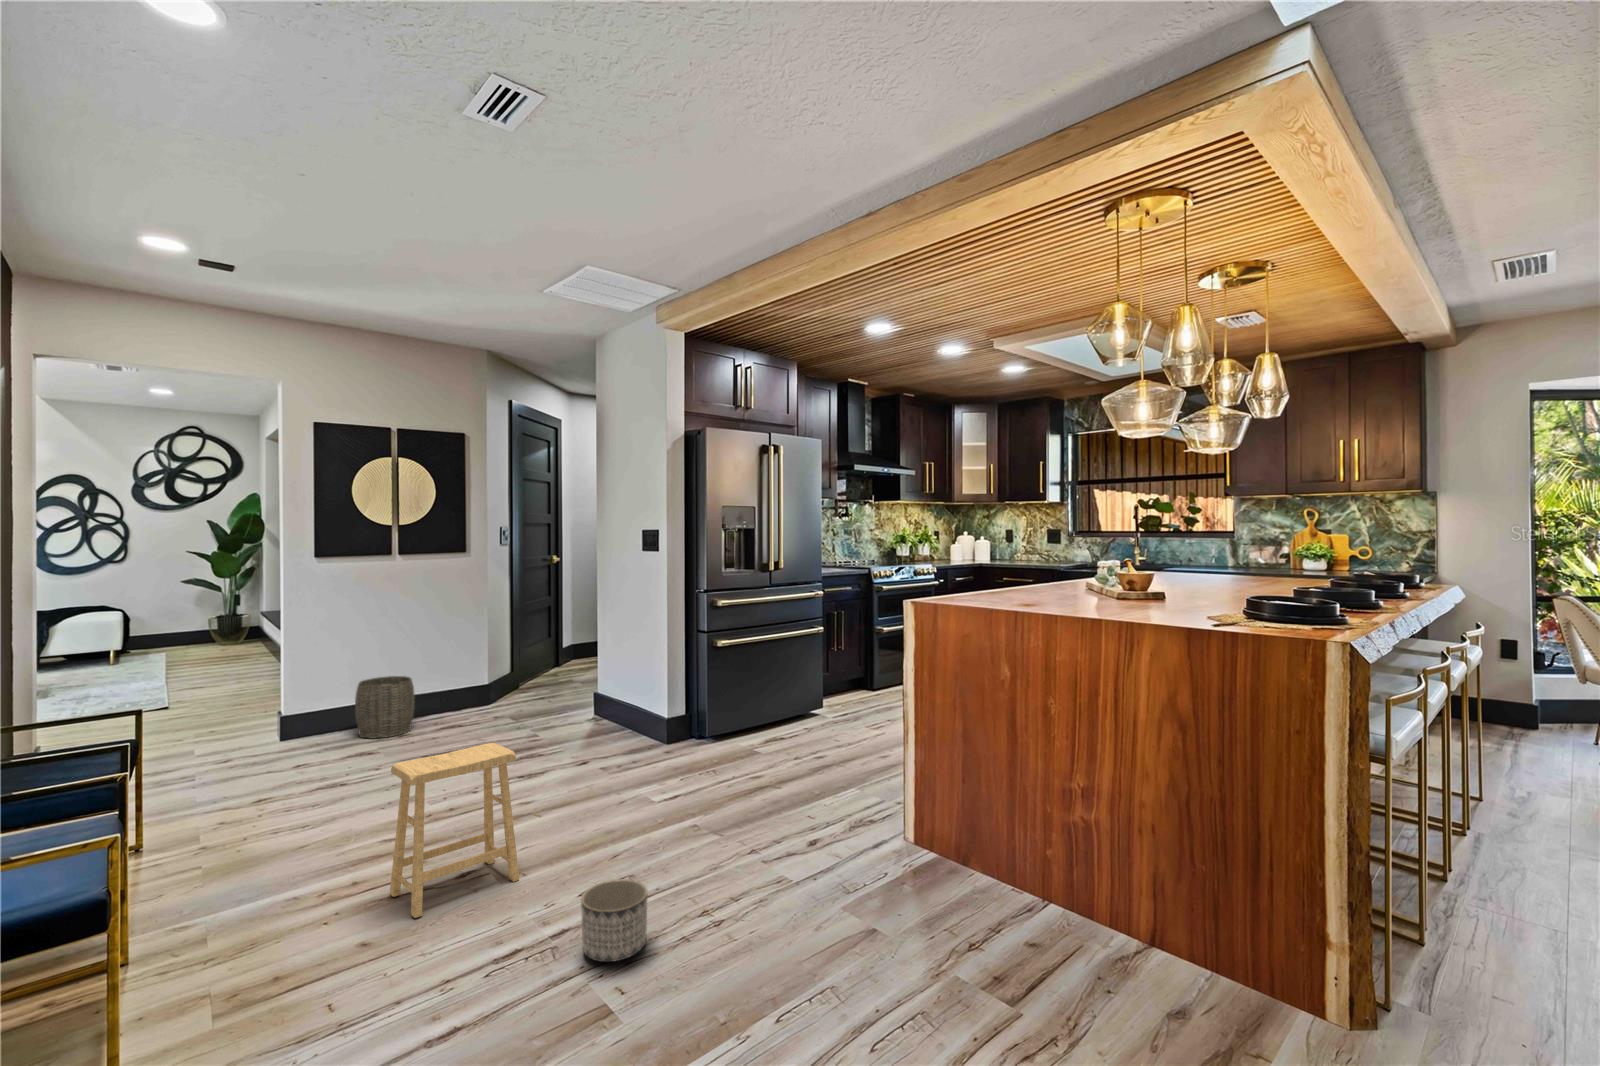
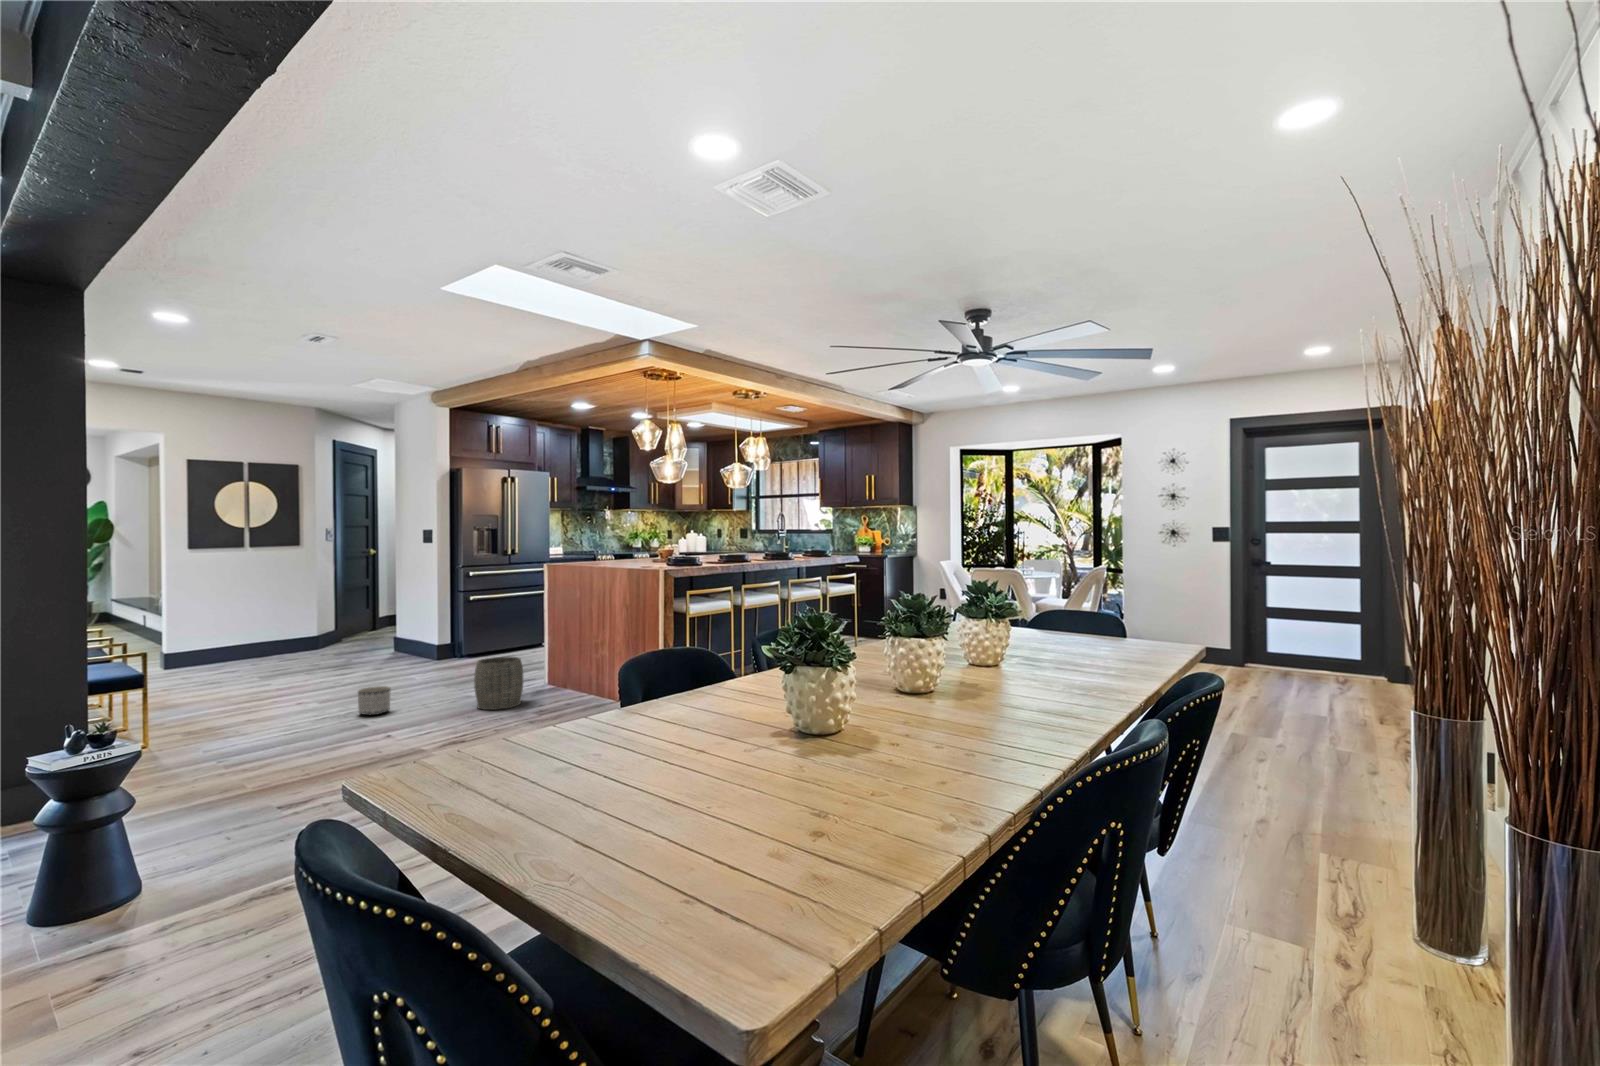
woven basket: present [355,676,415,738] -> present [474,657,523,710]
footstool: present [390,743,519,918] -> none [260,637,331,712]

